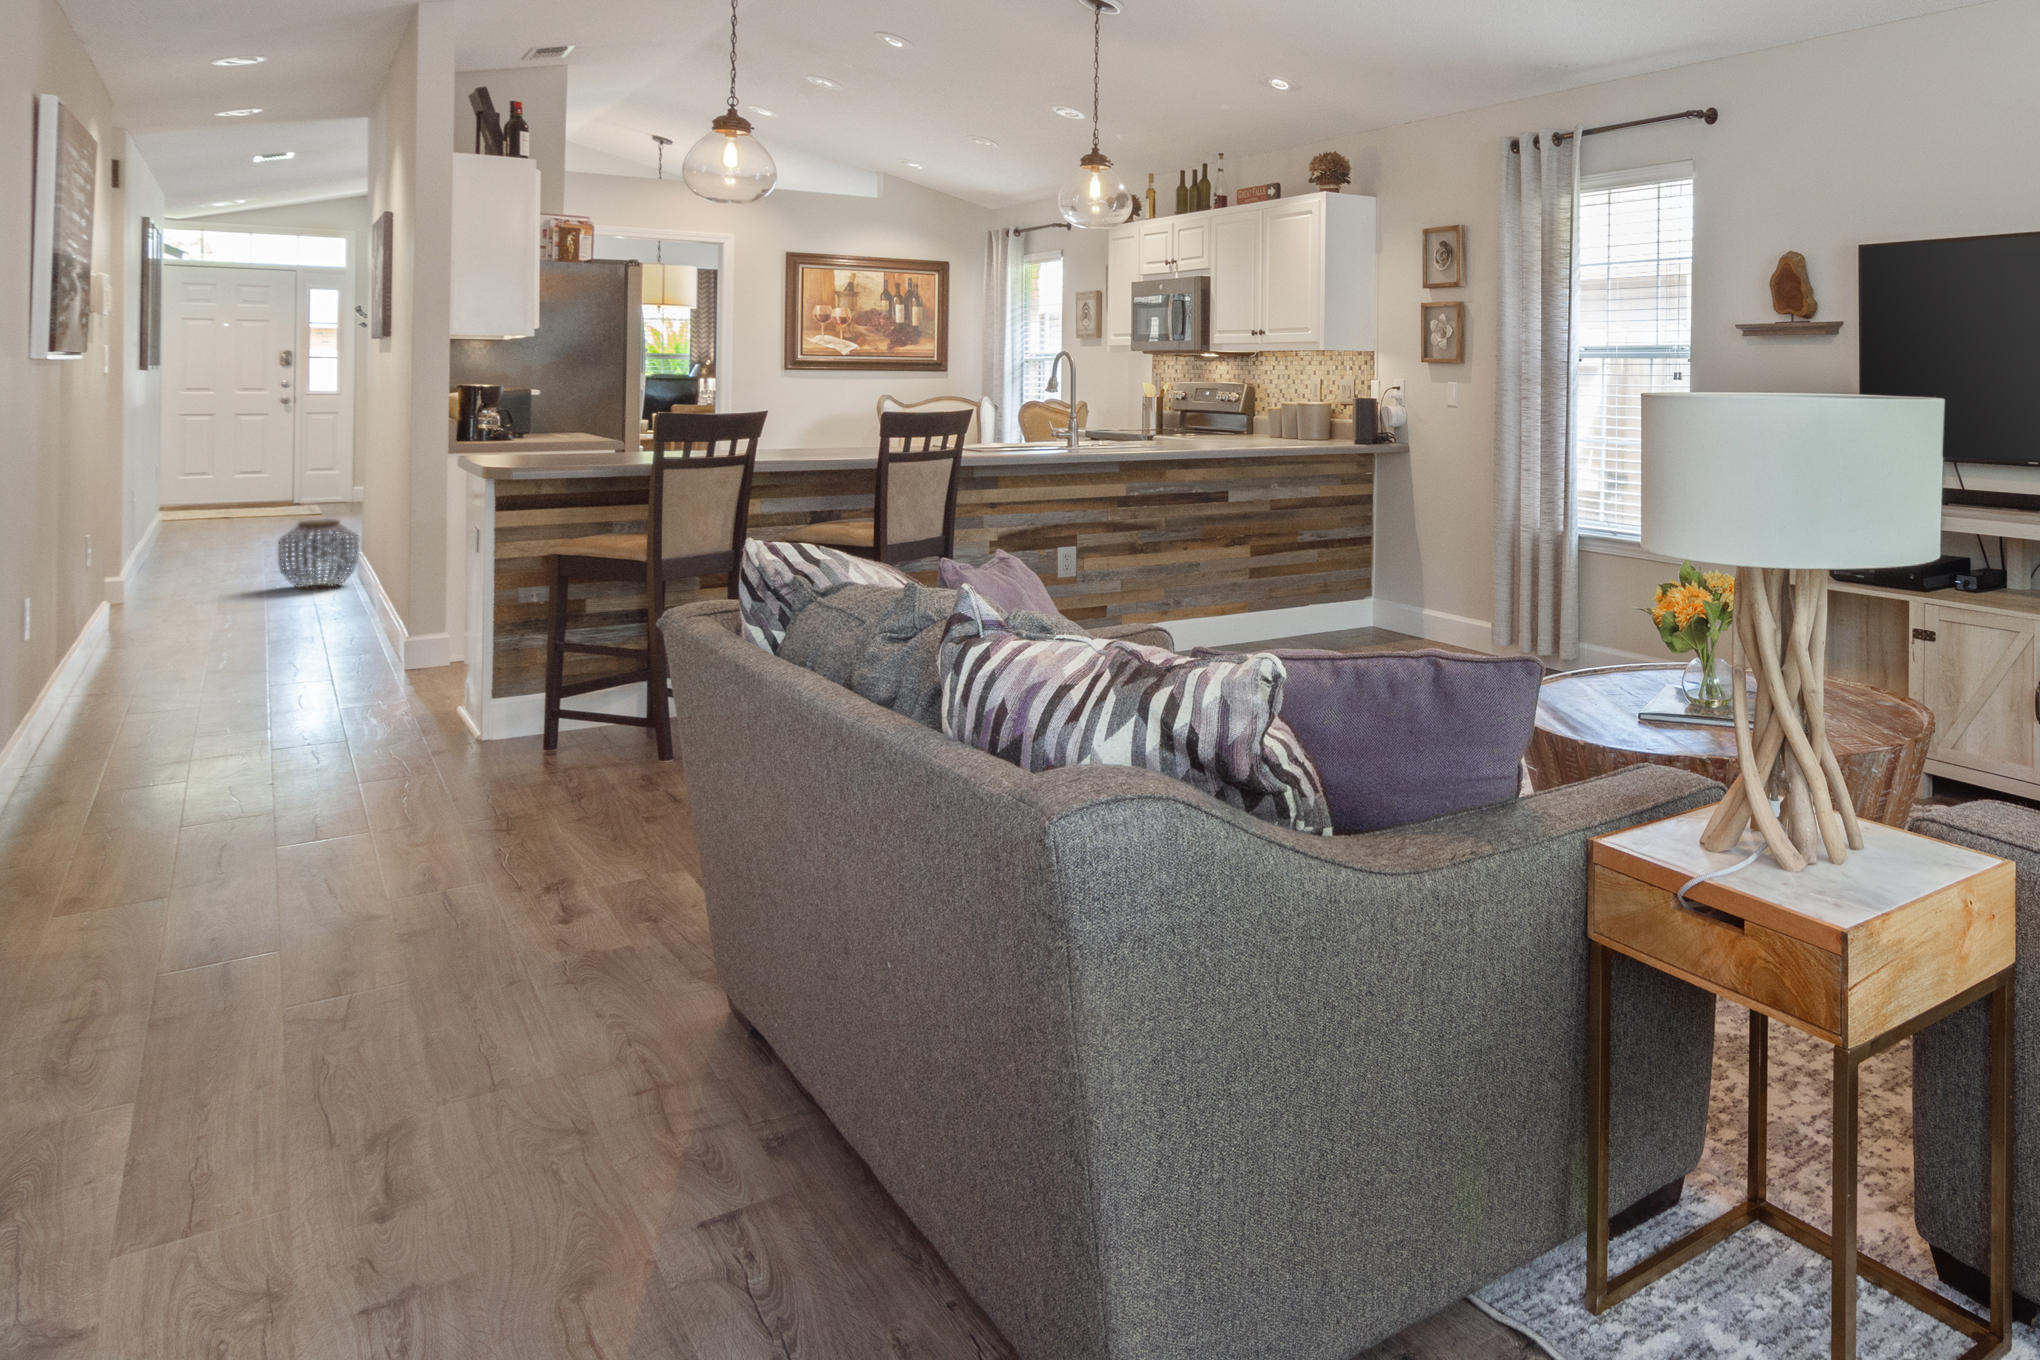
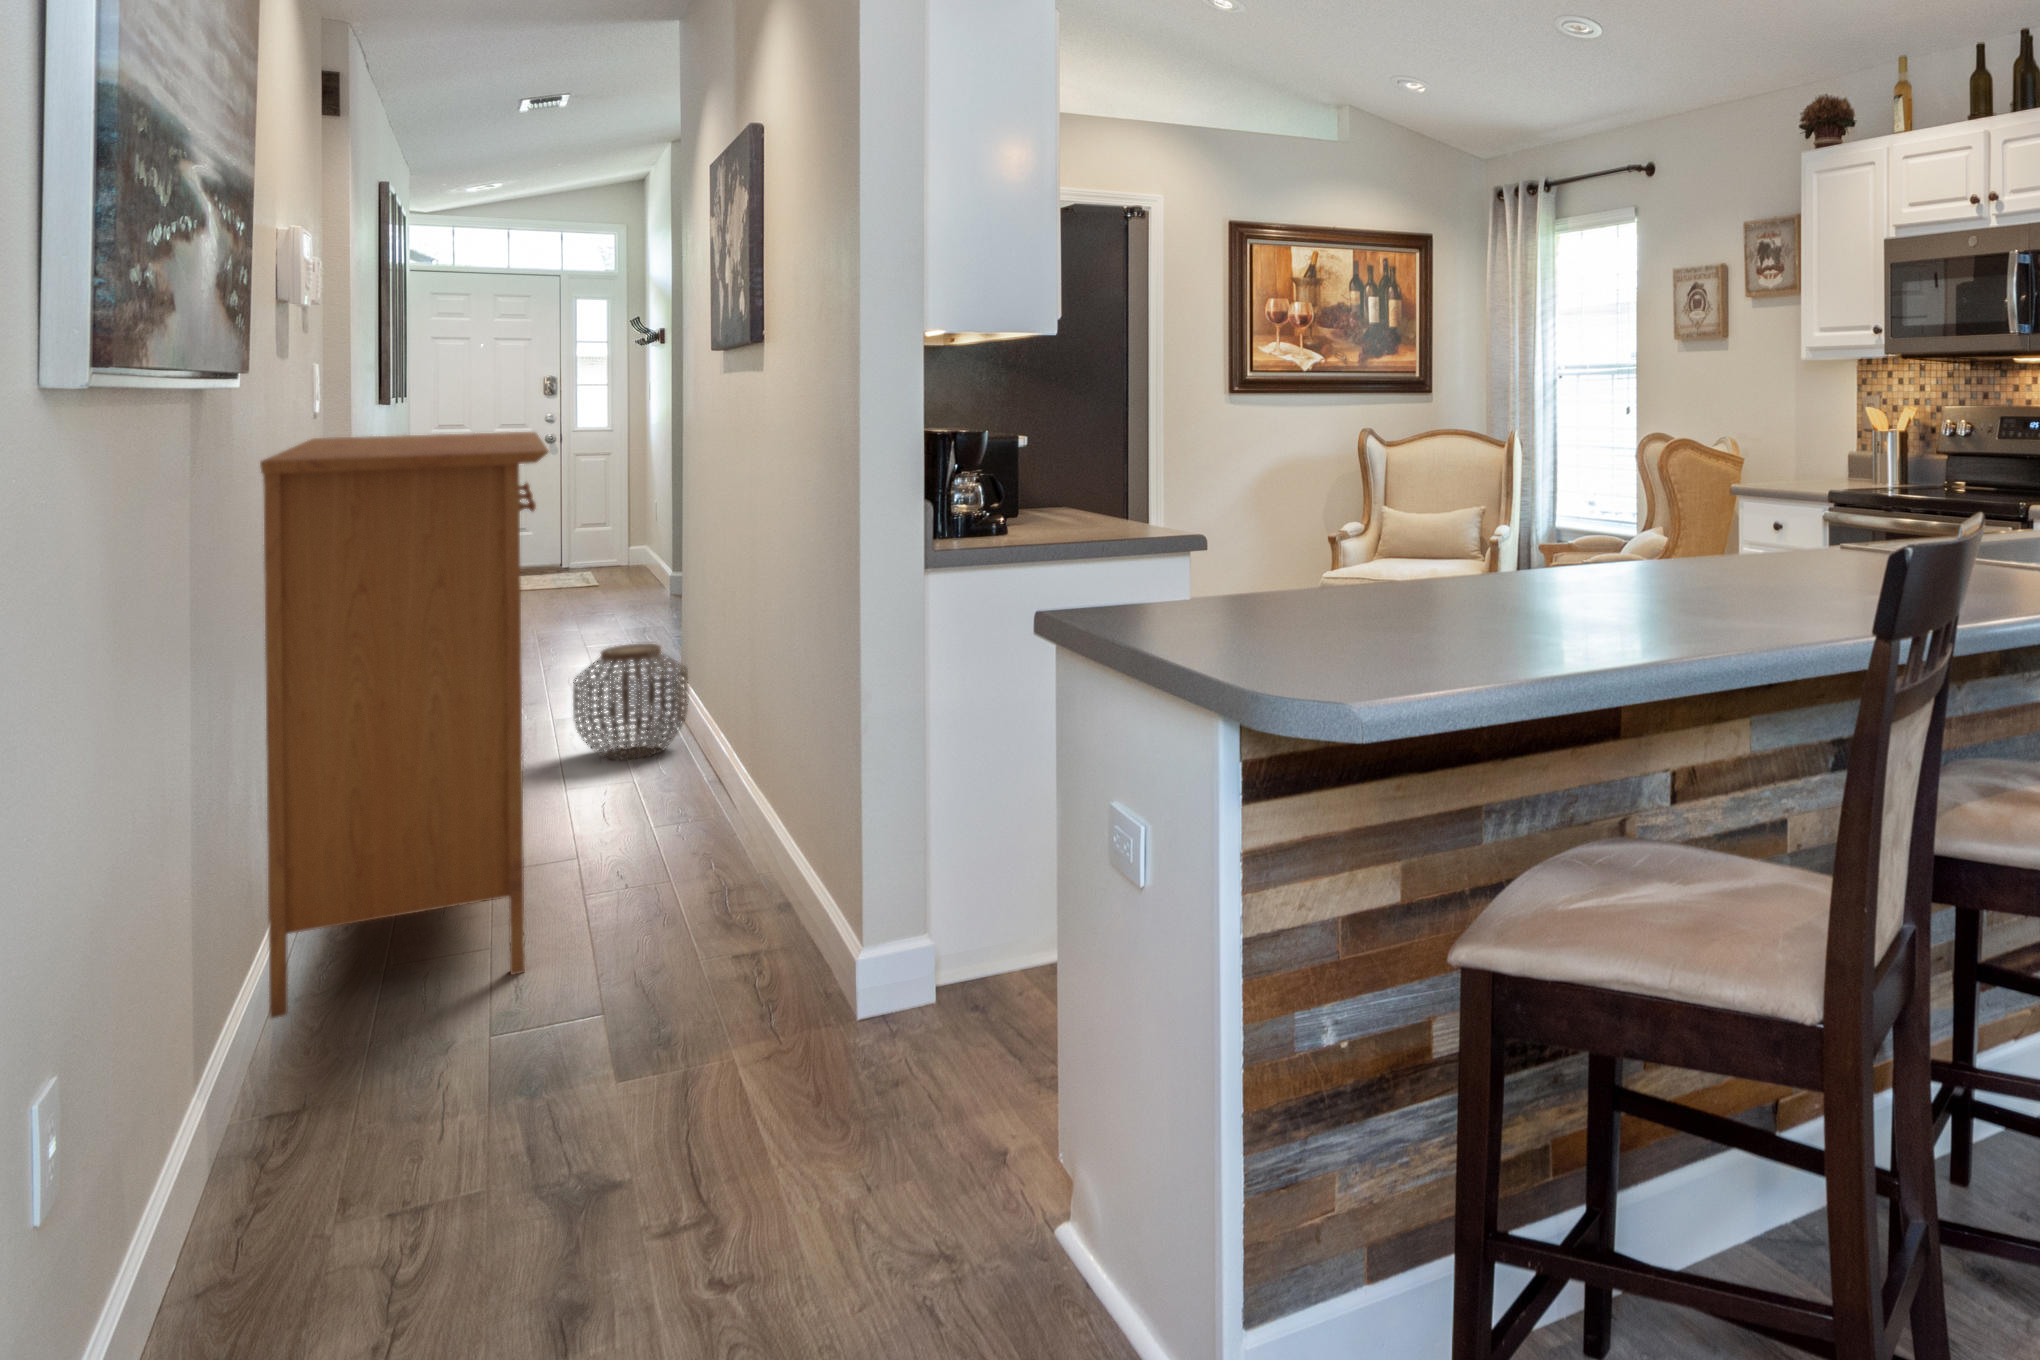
console table: none [92,382,251,668] -> present [260,432,549,1018]

